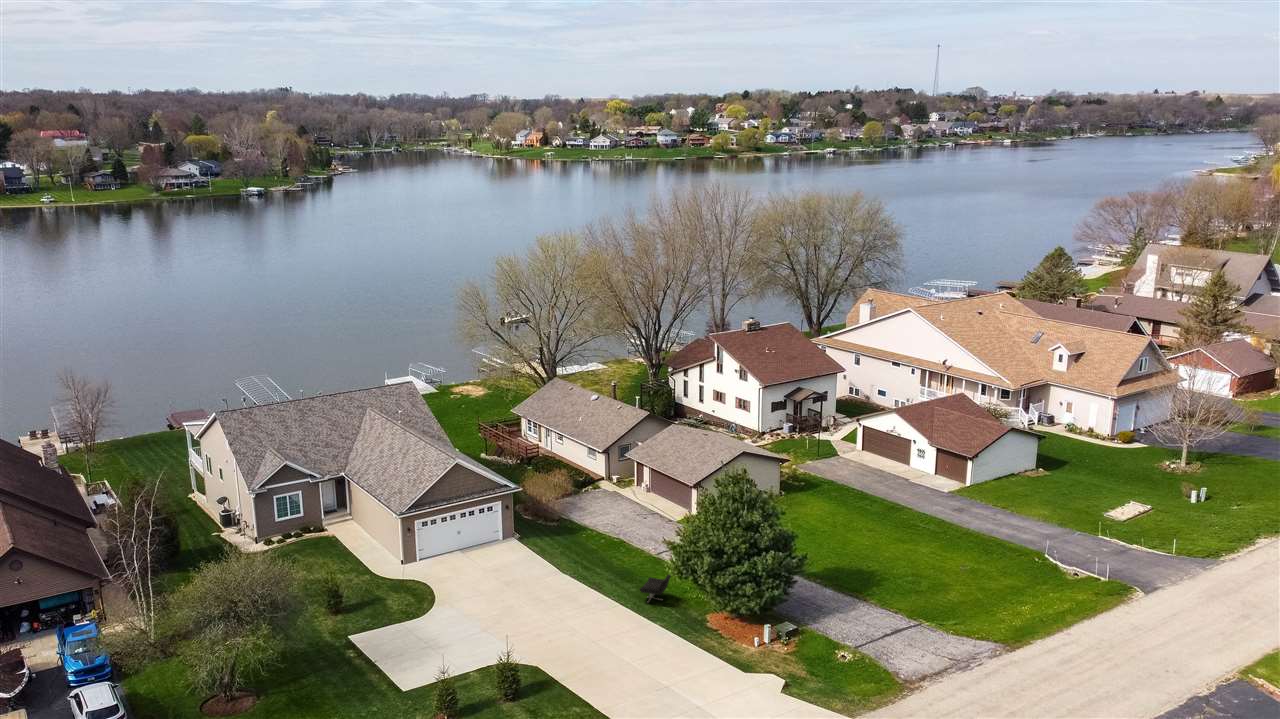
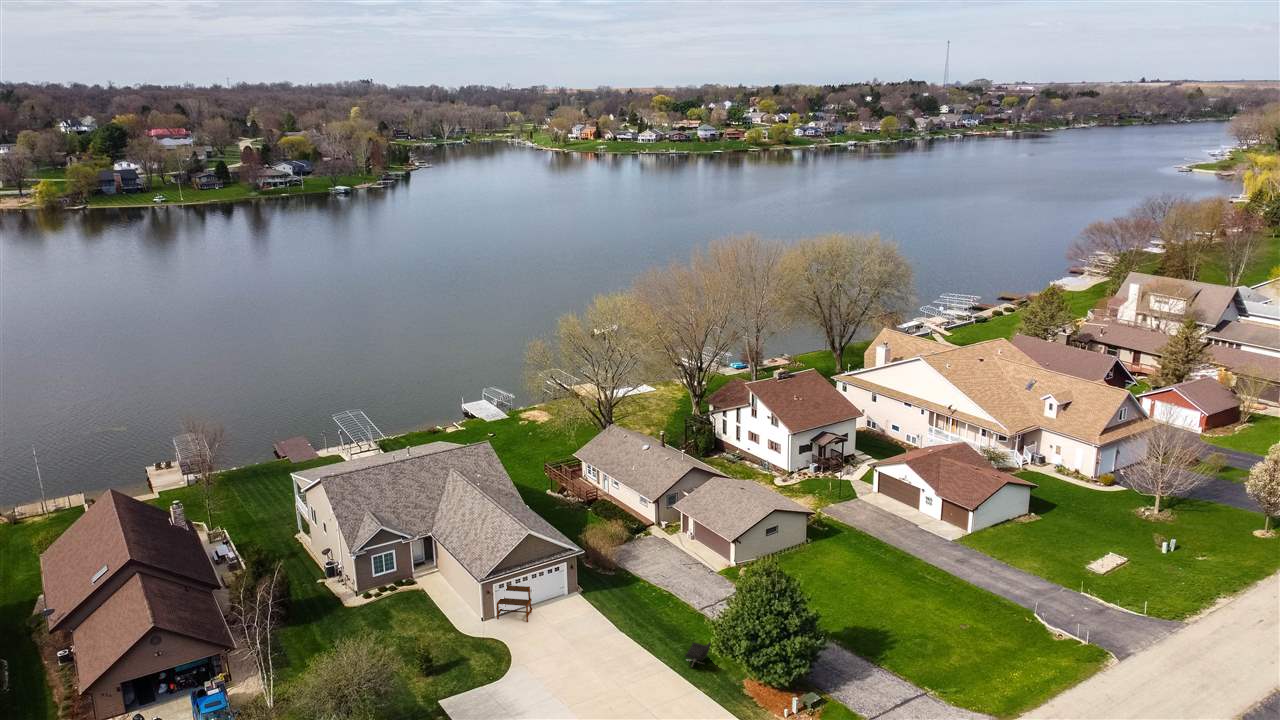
bench: none [419,524,462,565] -> present [497,585,533,622]

